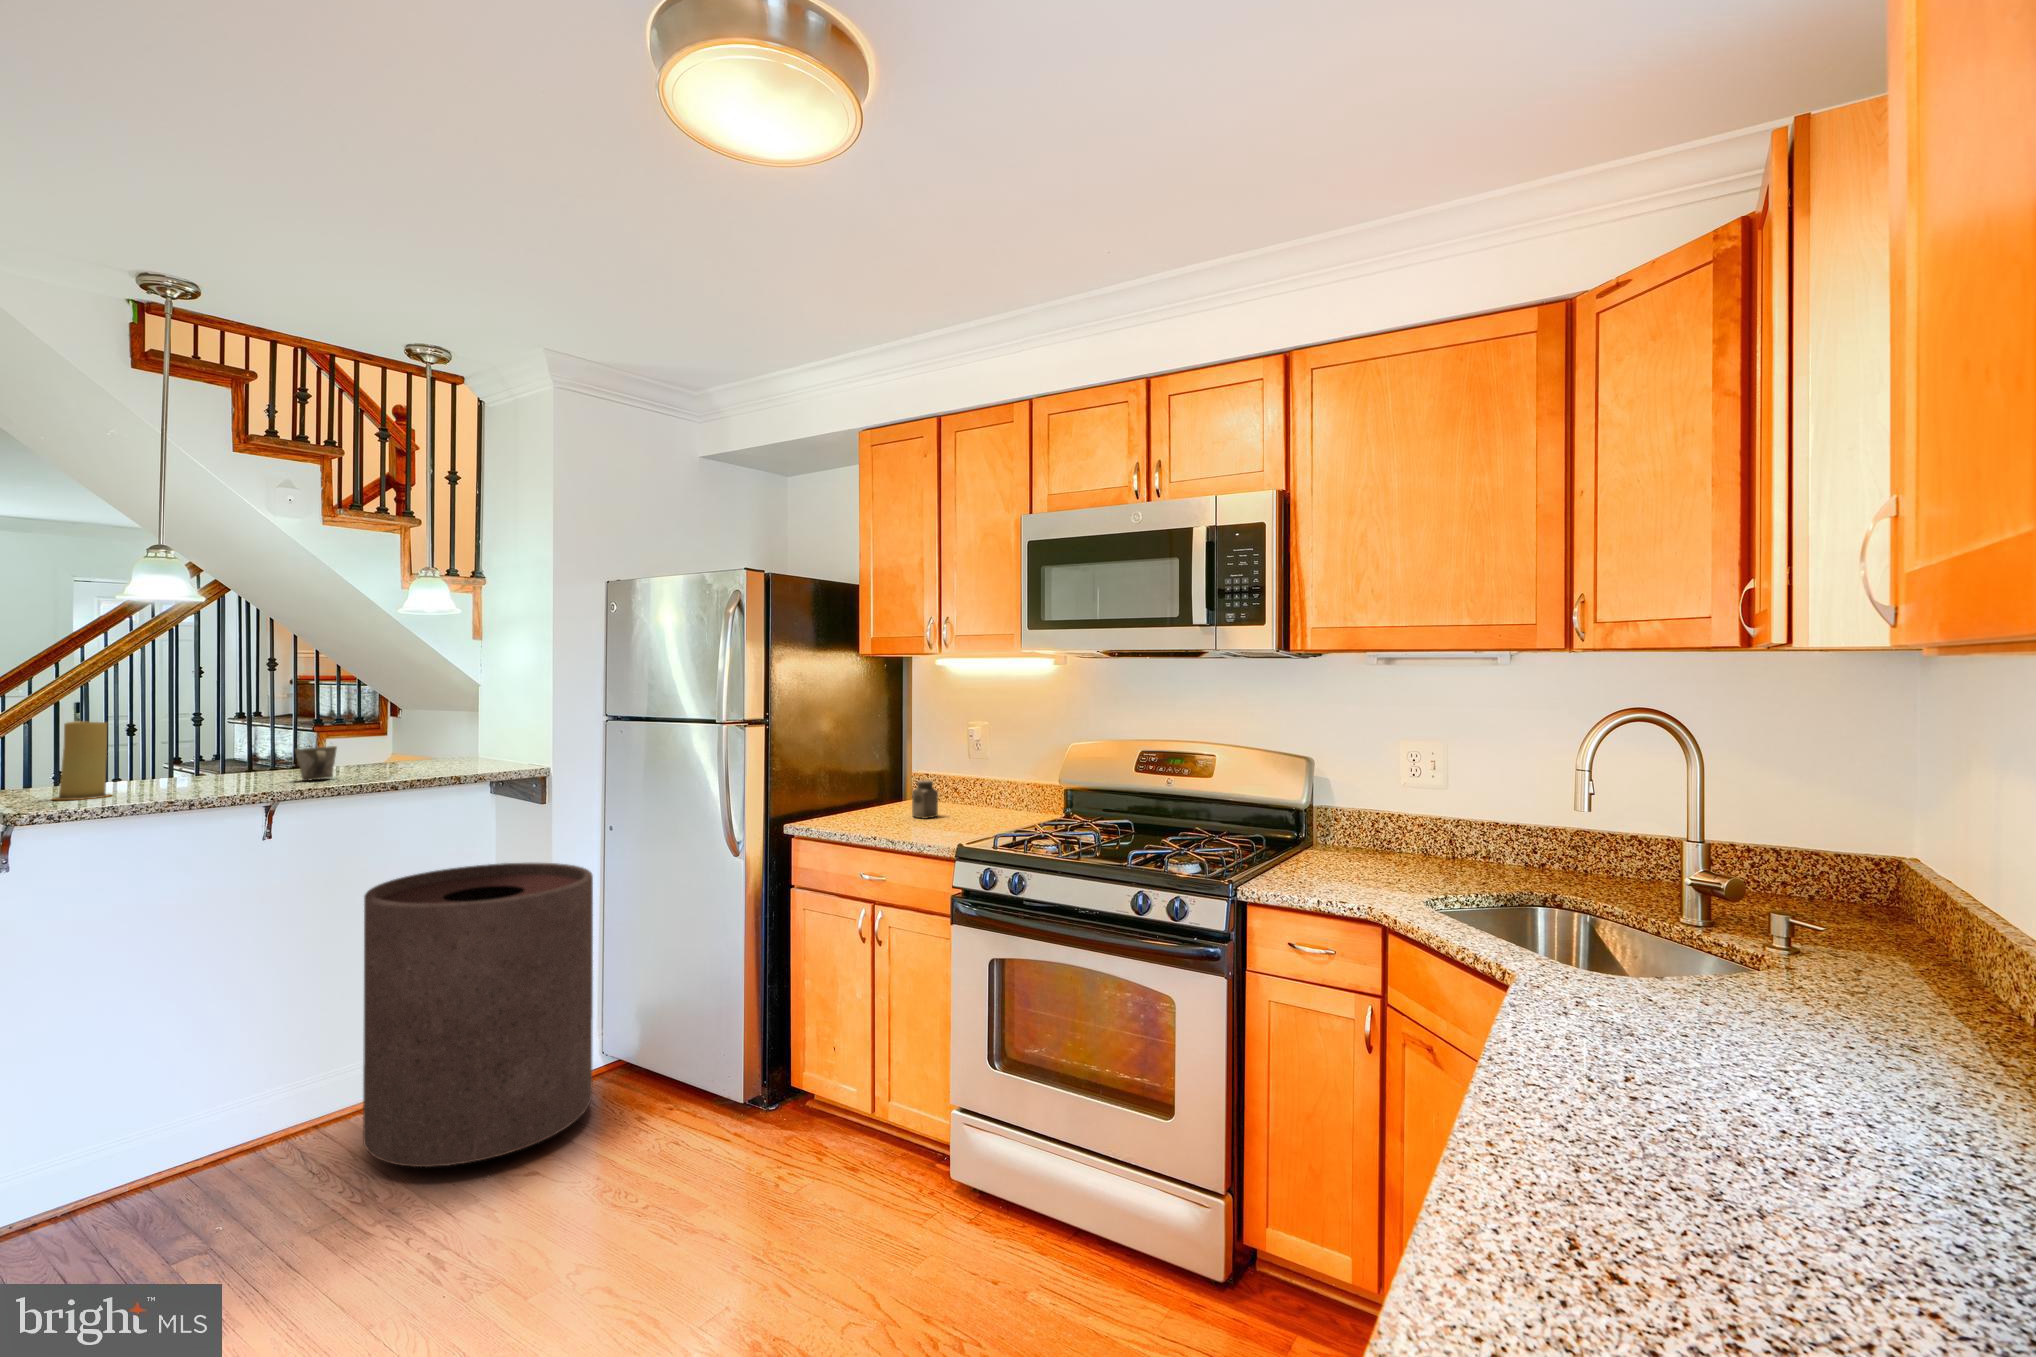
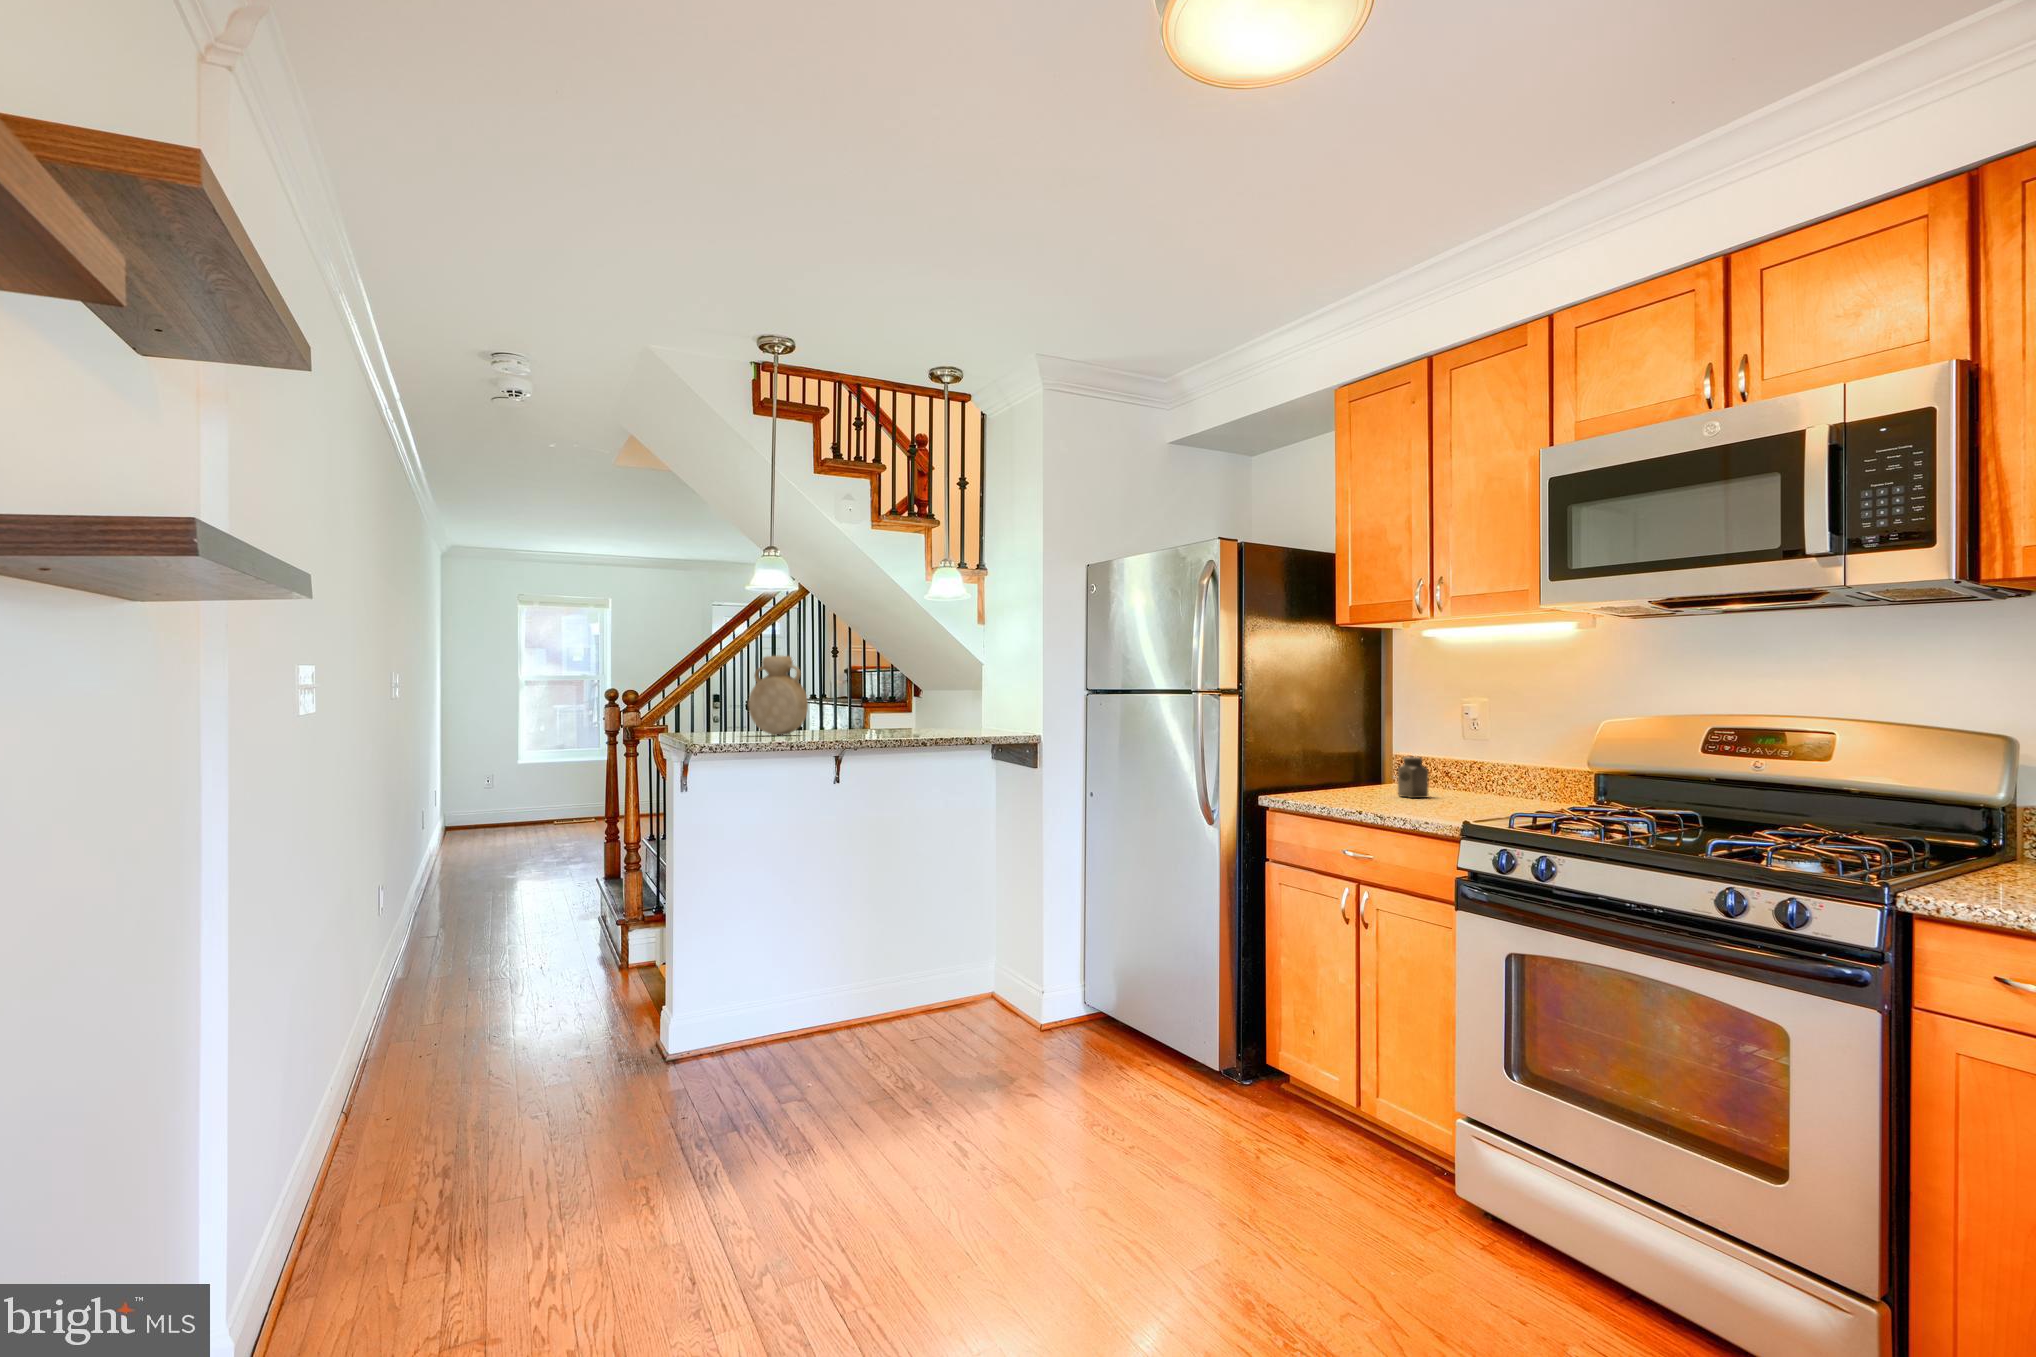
vase: none [124,683,222,785] -> present [748,655,808,735]
candle: present [53,721,111,800] -> none [708,681,743,739]
mug: present [295,746,337,781] -> none [855,707,883,735]
trash can: present [363,863,593,1167] -> none [902,817,1079,1075]

